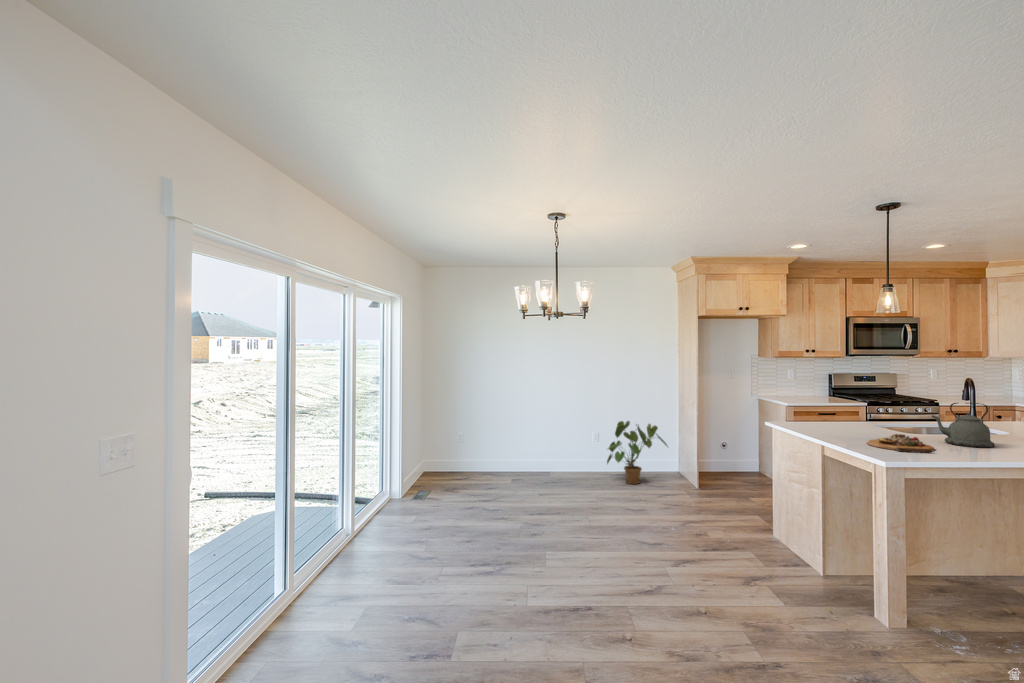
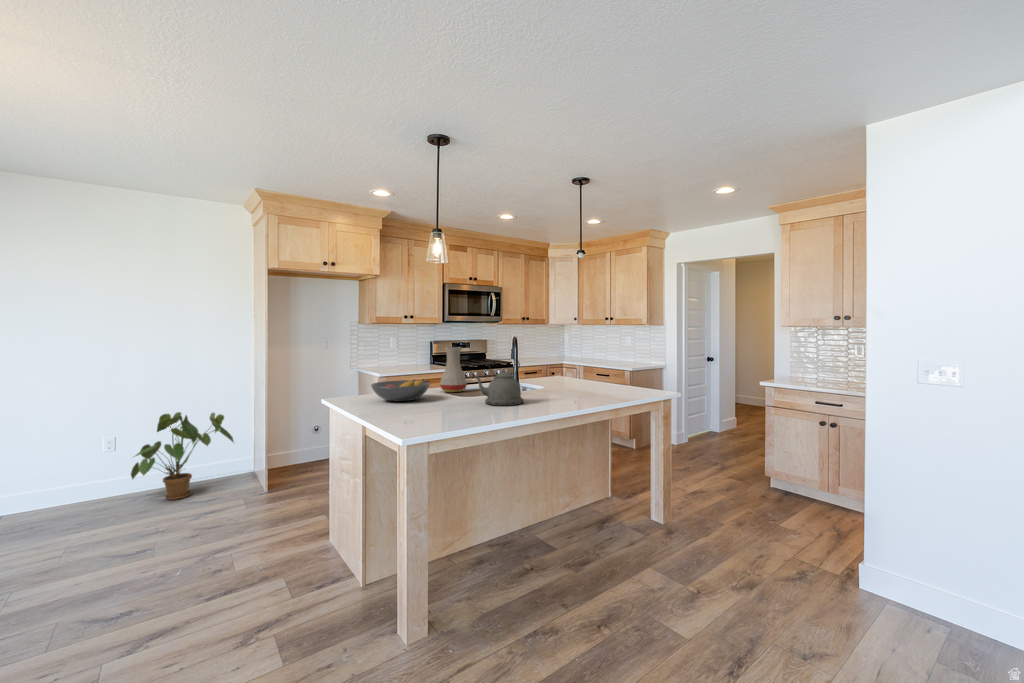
vase: none [877,386,909,428] -> present [440,347,467,392]
fruit bowl: none [816,413,876,432] -> present [371,379,430,402]
cutting board: present [867,434,935,453] -> none [404,399,469,422]

